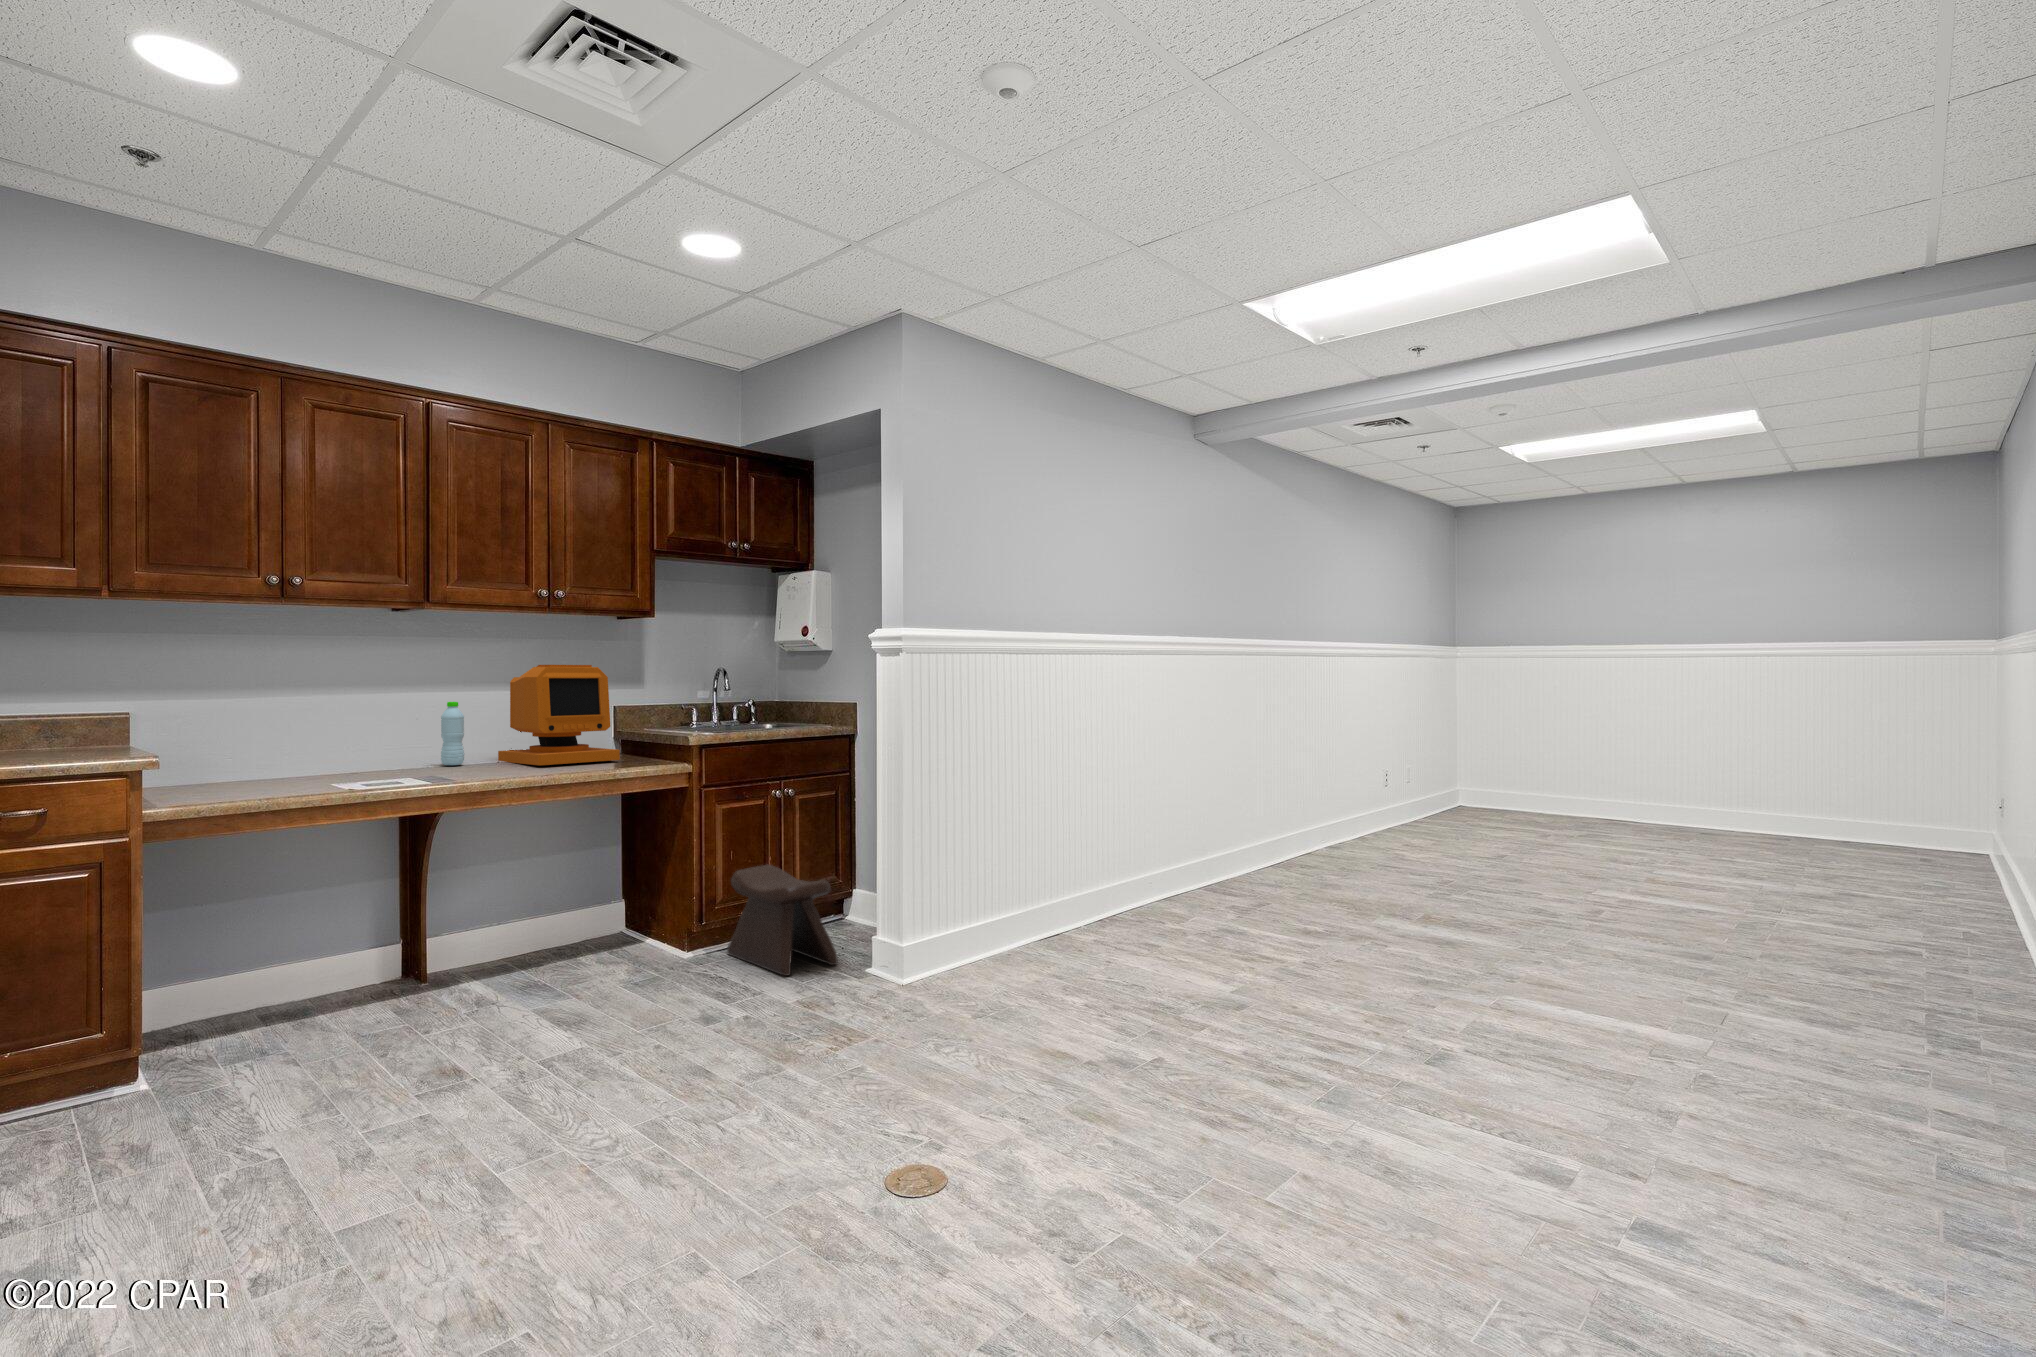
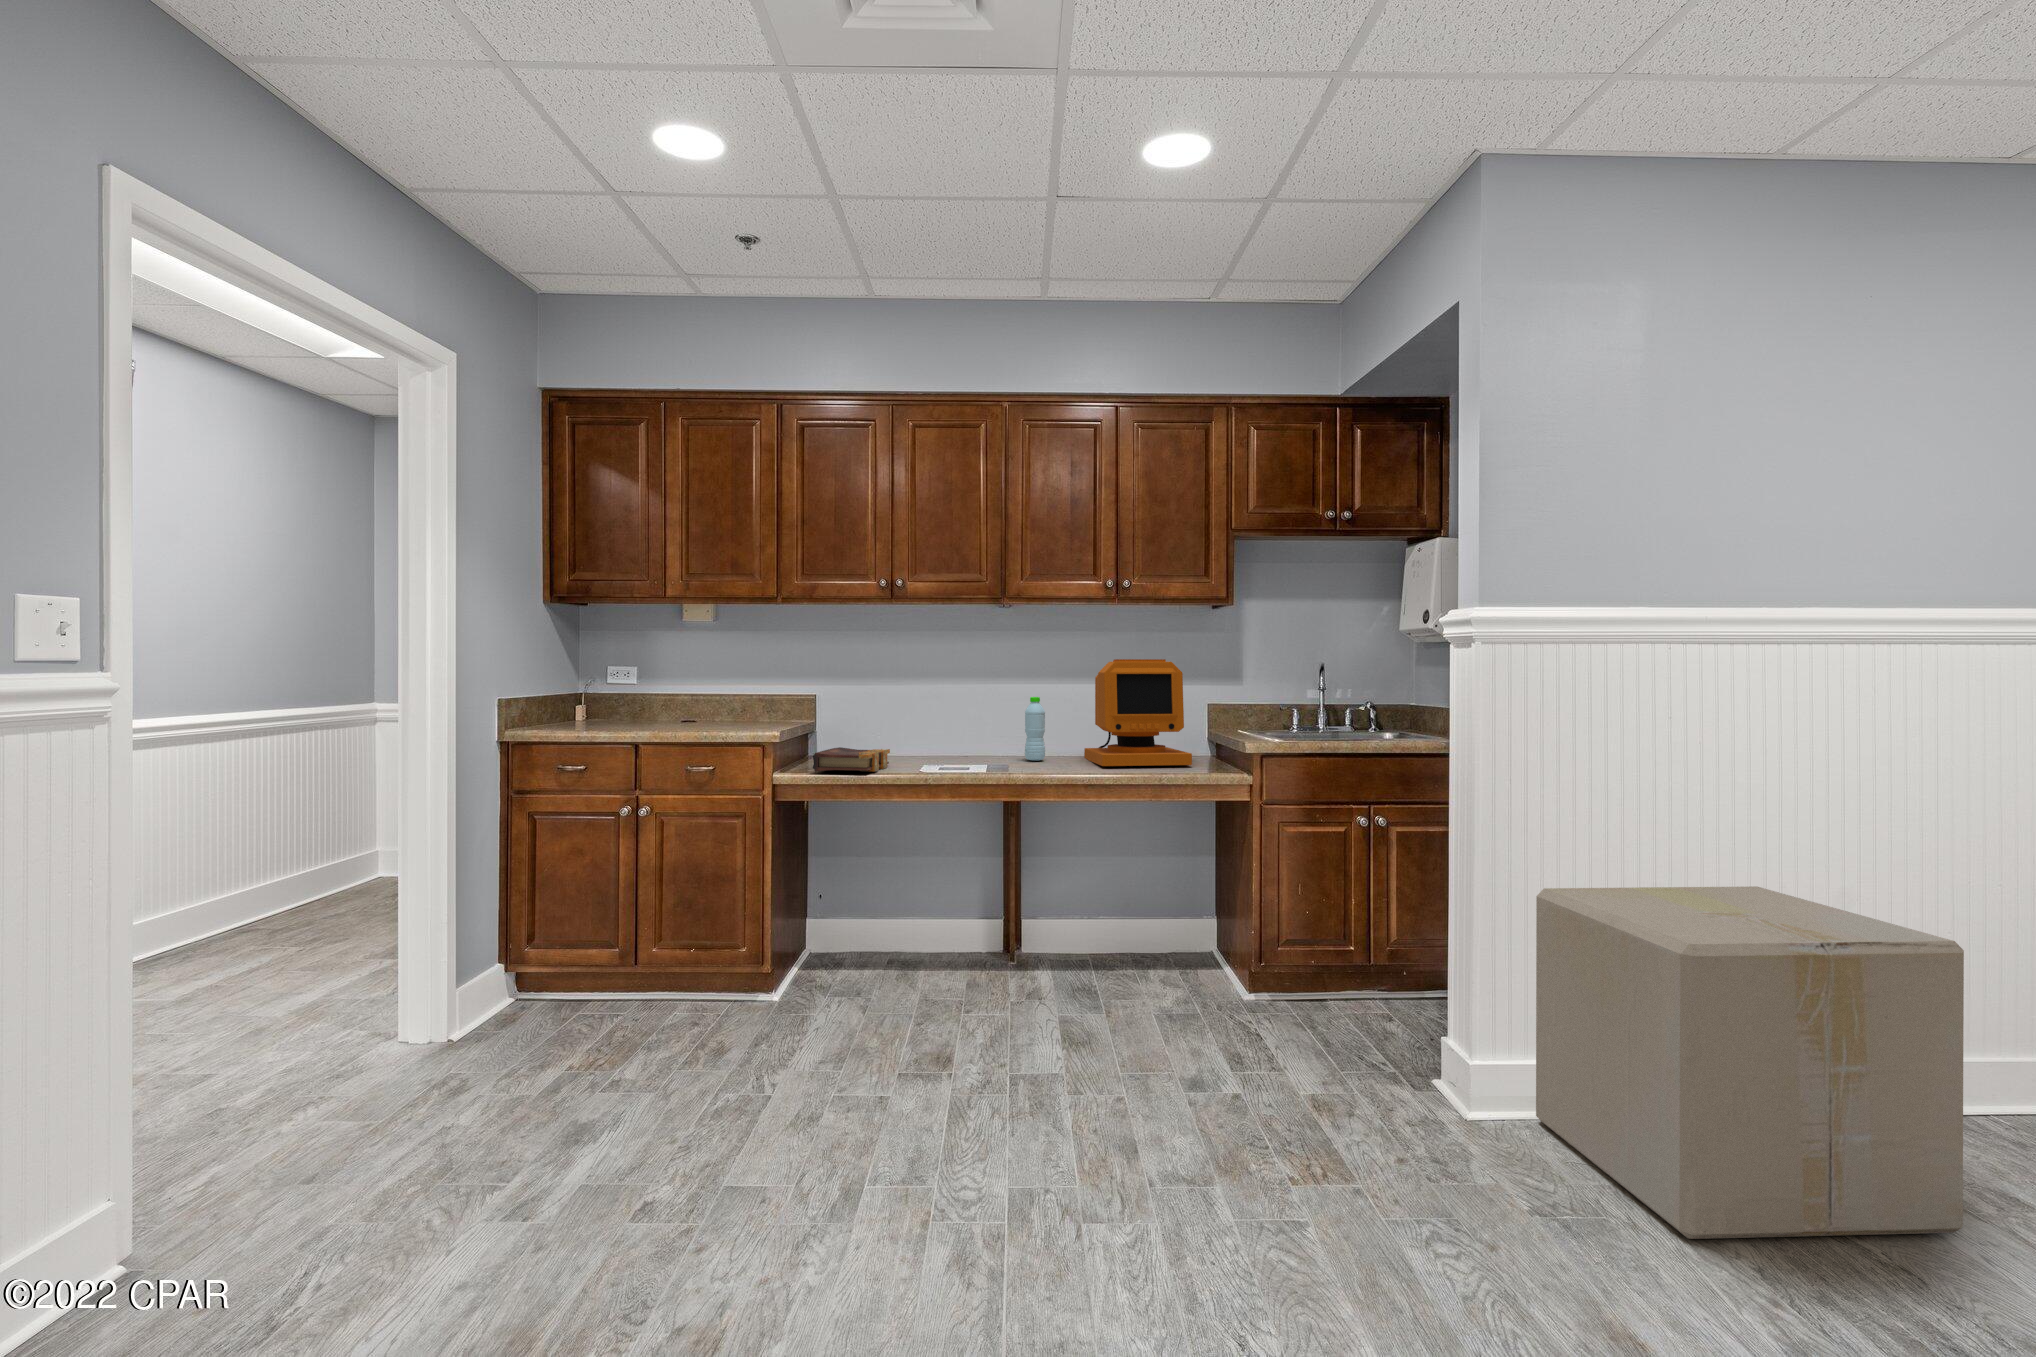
book: none [206,762,290,790] -> present [813,747,890,772]
cardboard box: none [946,808,1164,1016] -> present [1536,886,1964,1239]
stool: present [727,864,838,976] -> none [1290,907,1407,1055]

